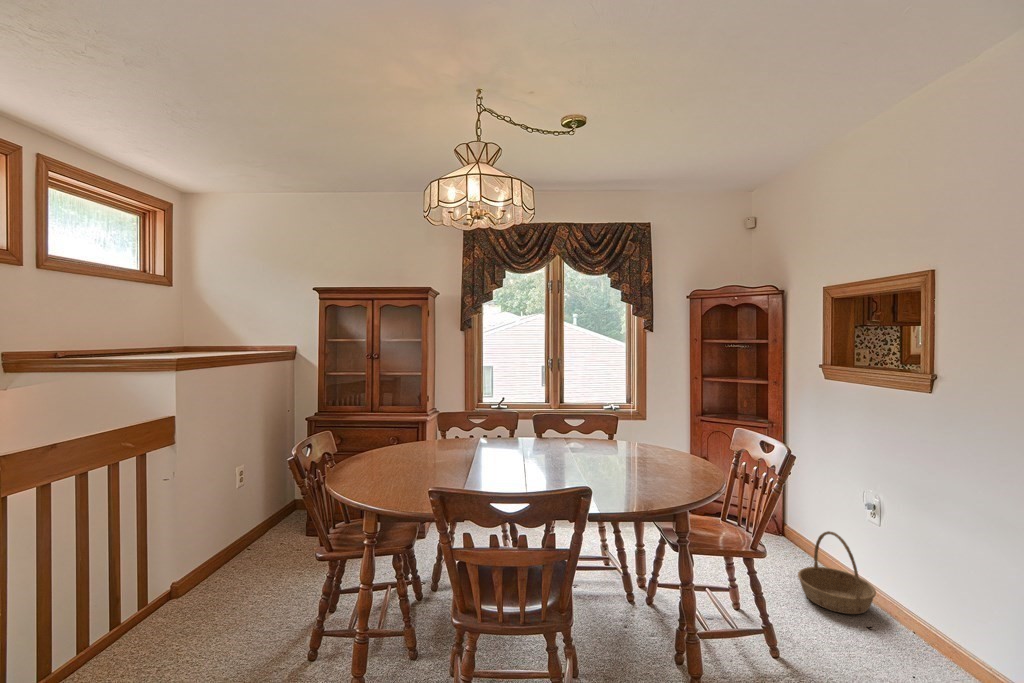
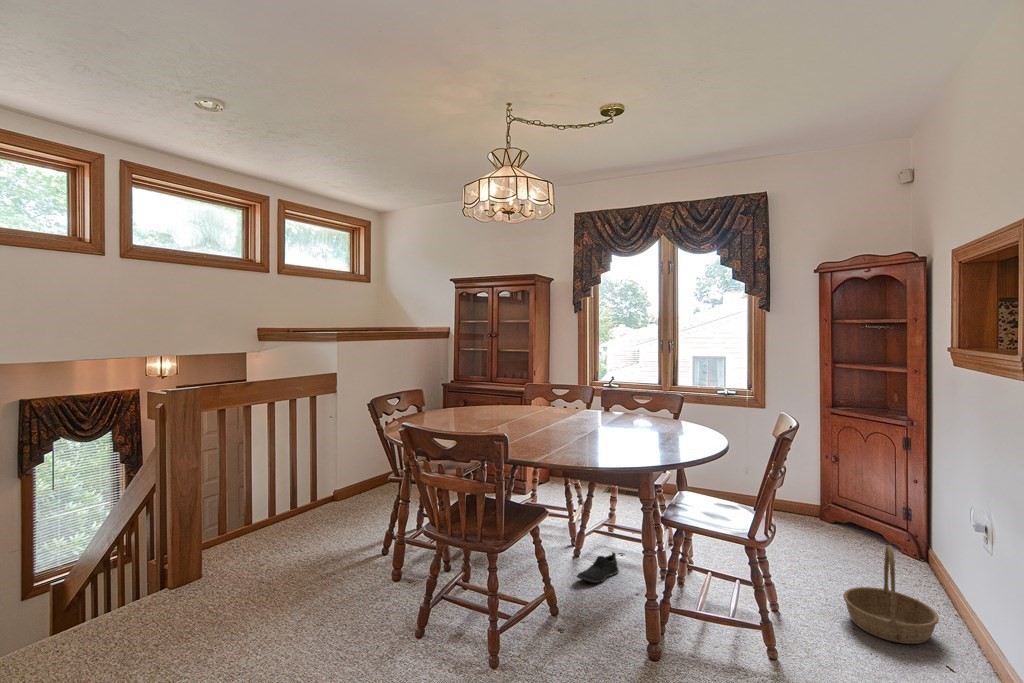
shoe: none [591,590,615,634] -> present [577,552,619,583]

